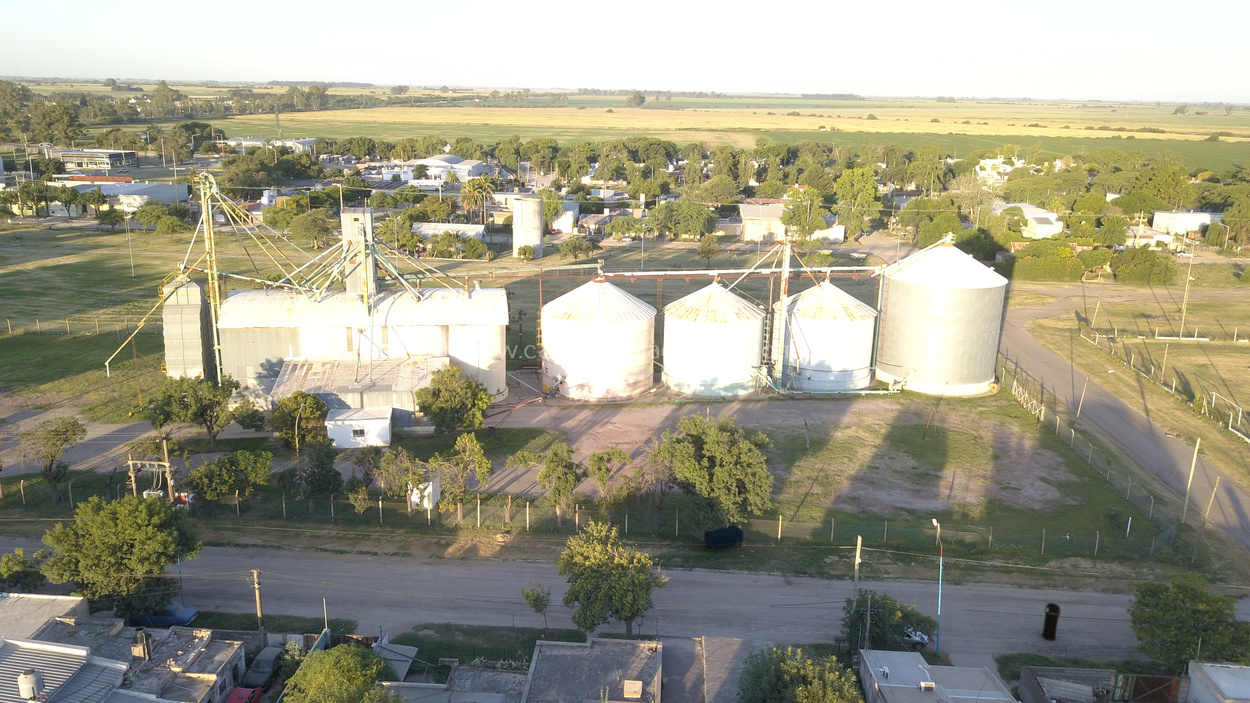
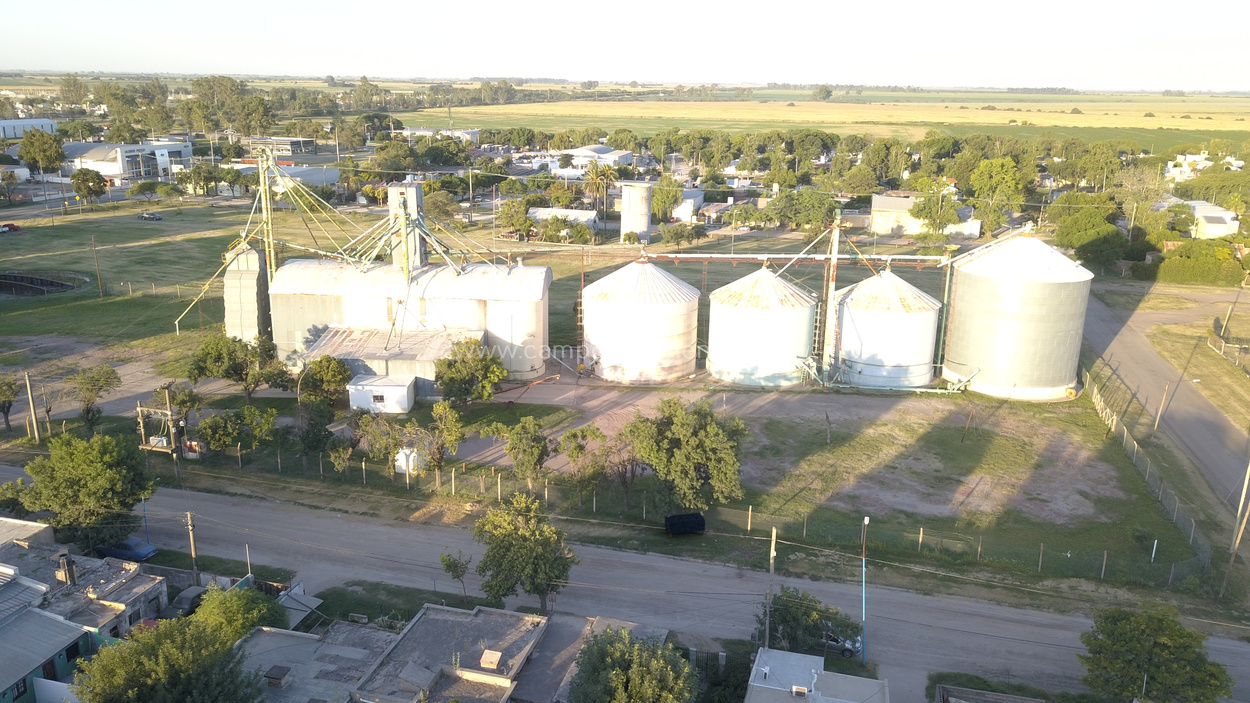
trash can: present [1042,603,1060,641] -> none [988,621,1008,663]

